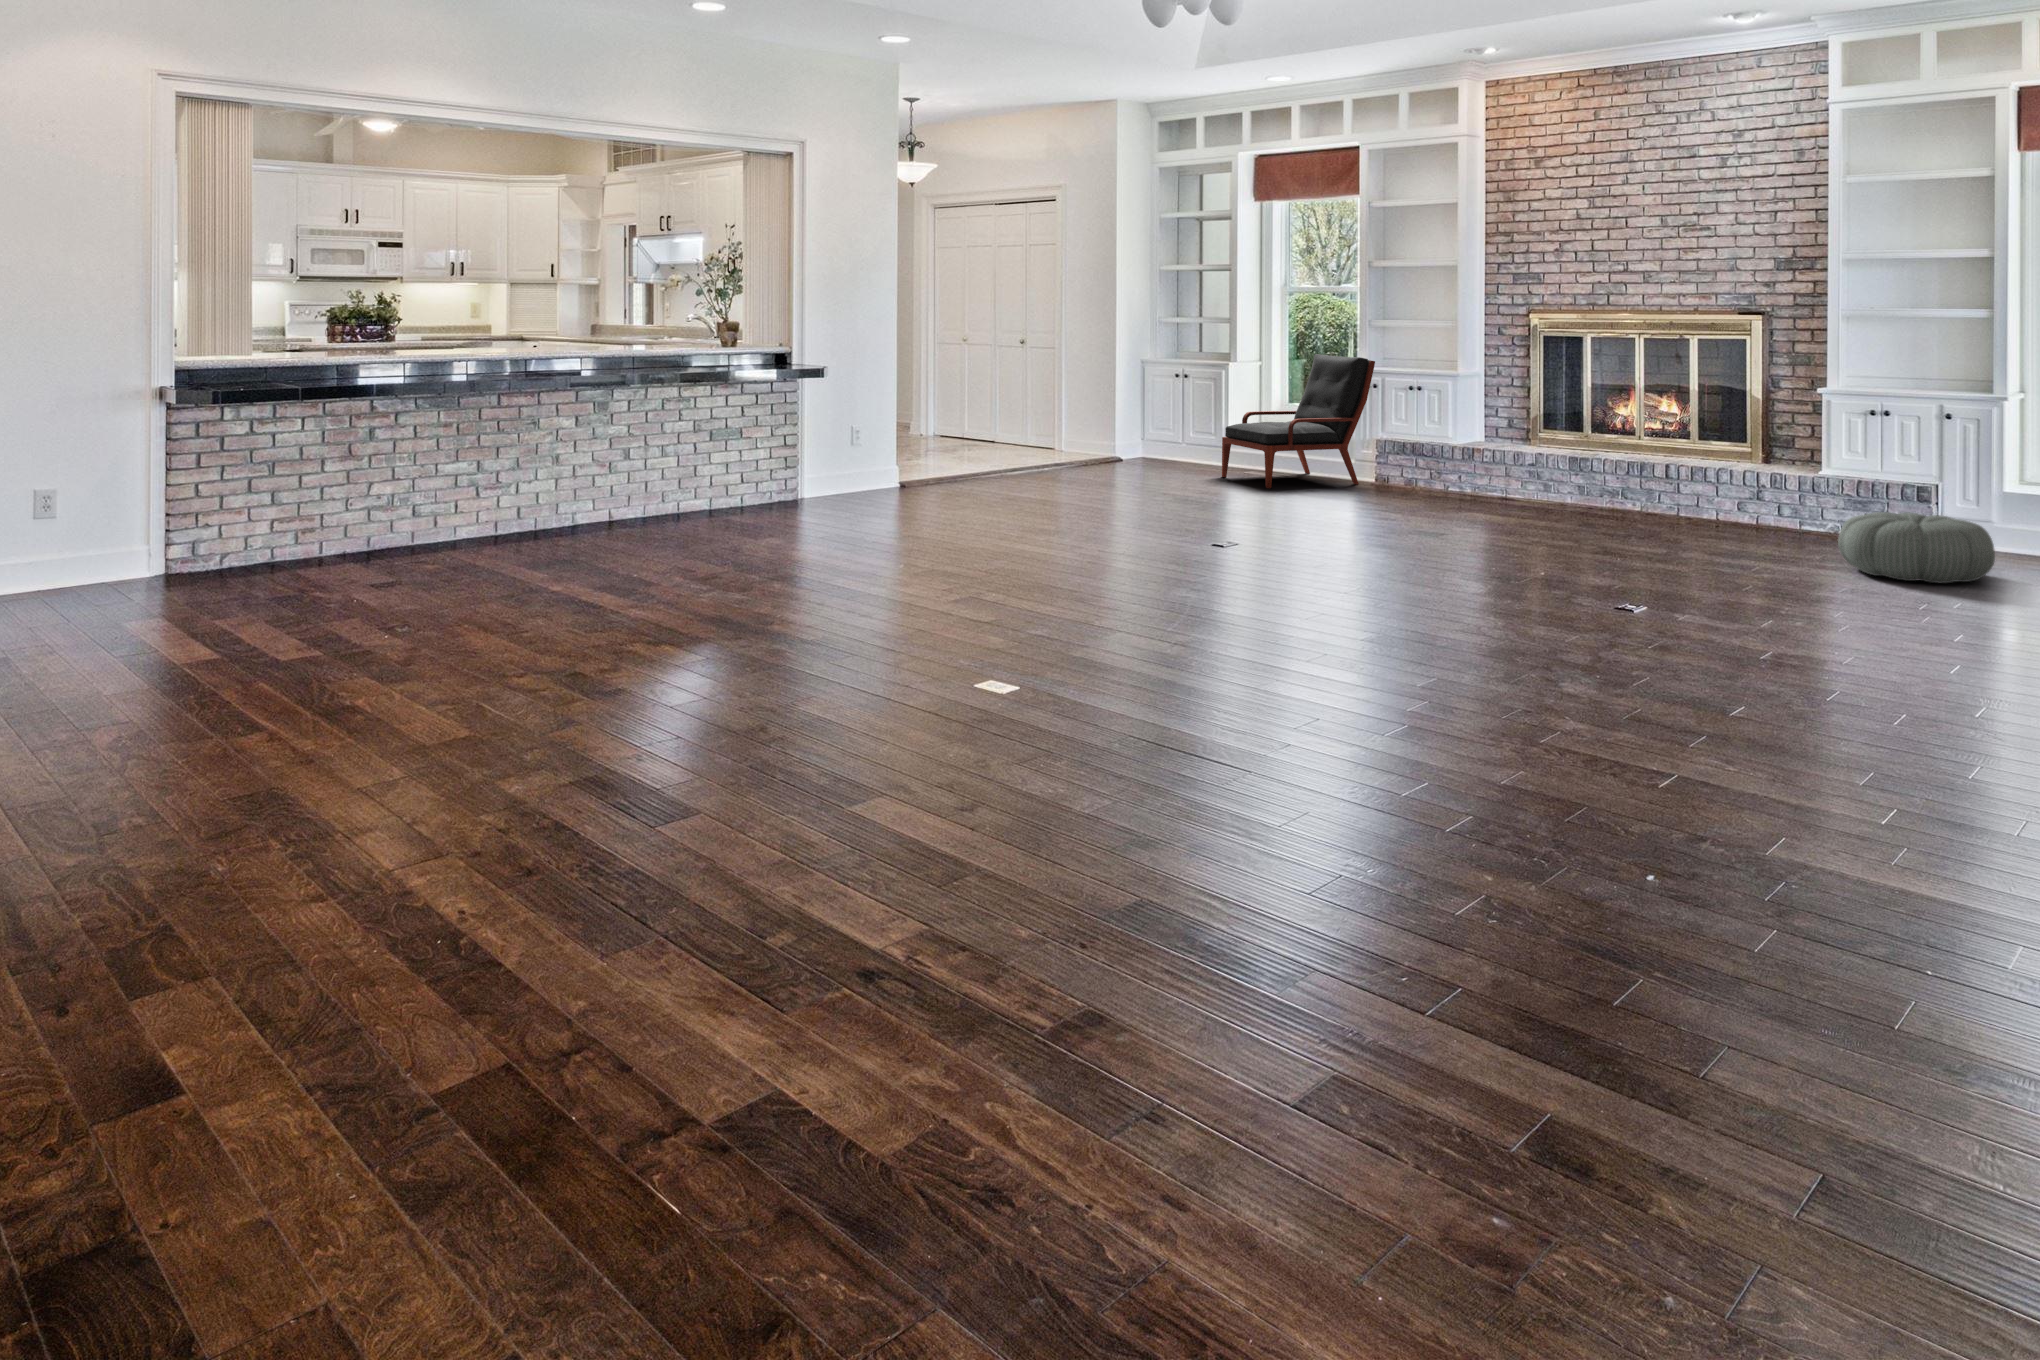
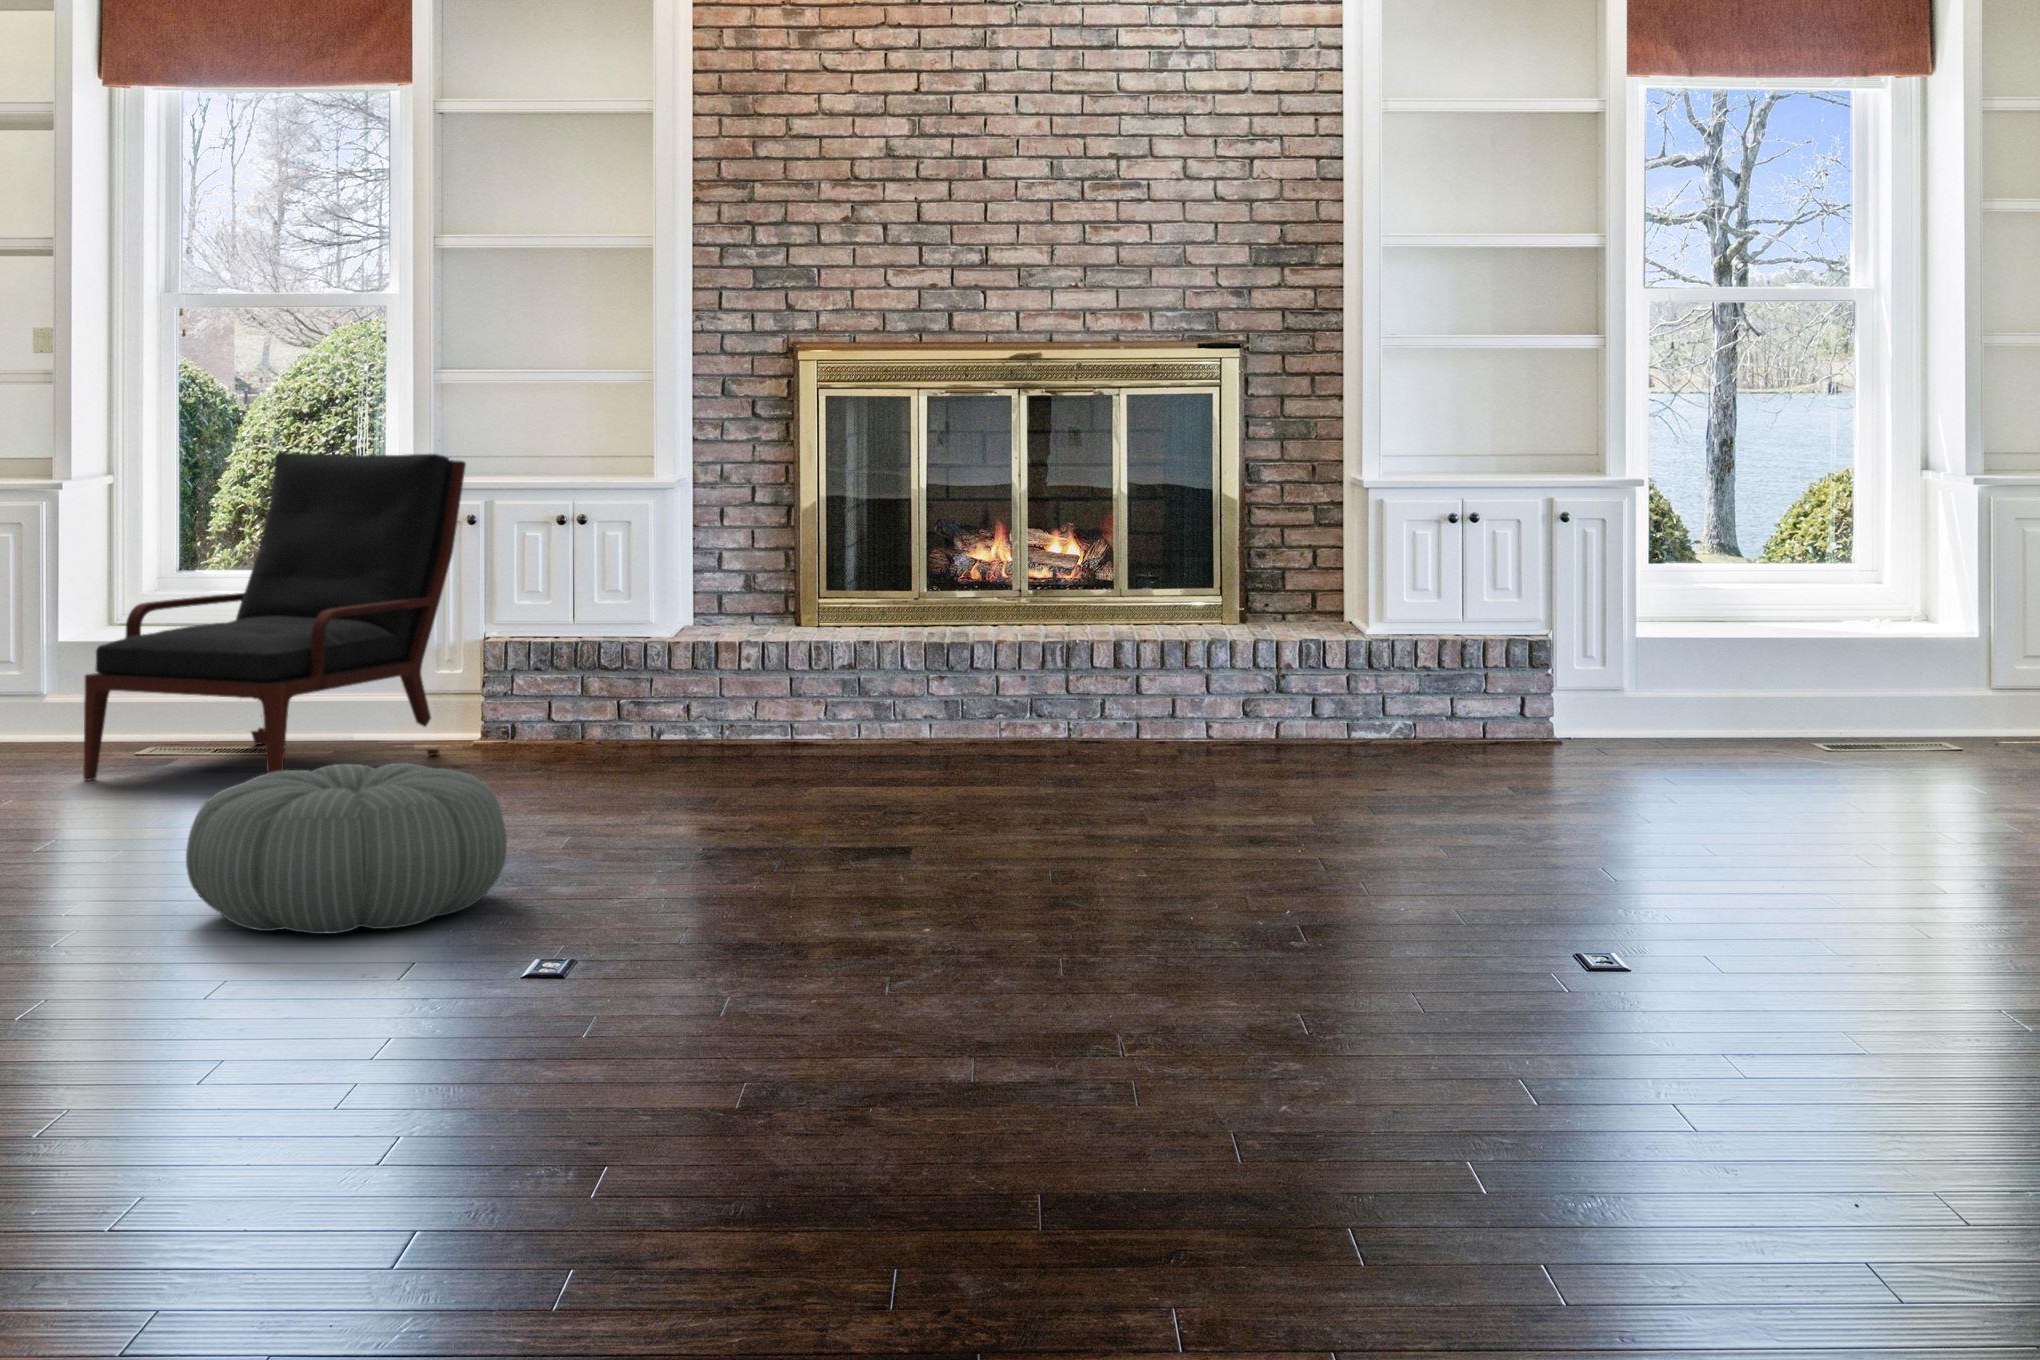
pouf: present [1838,512,1995,583] -> present [186,763,507,934]

